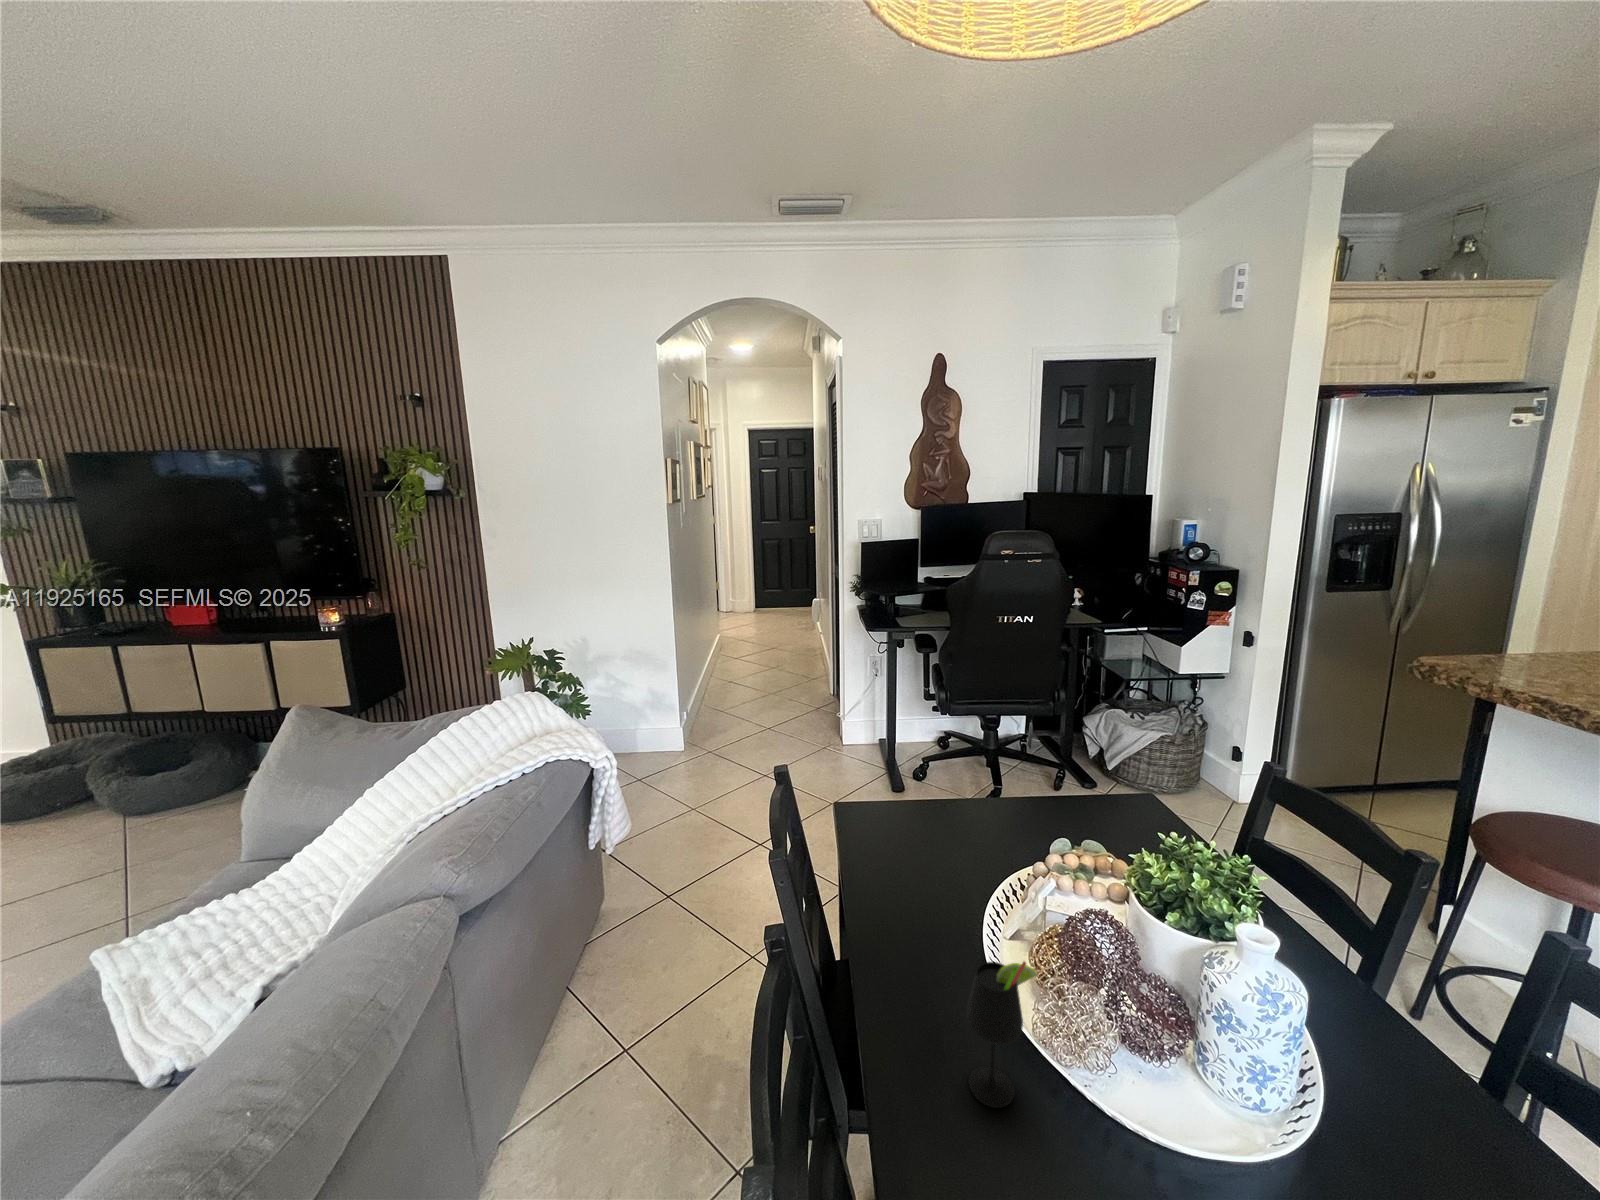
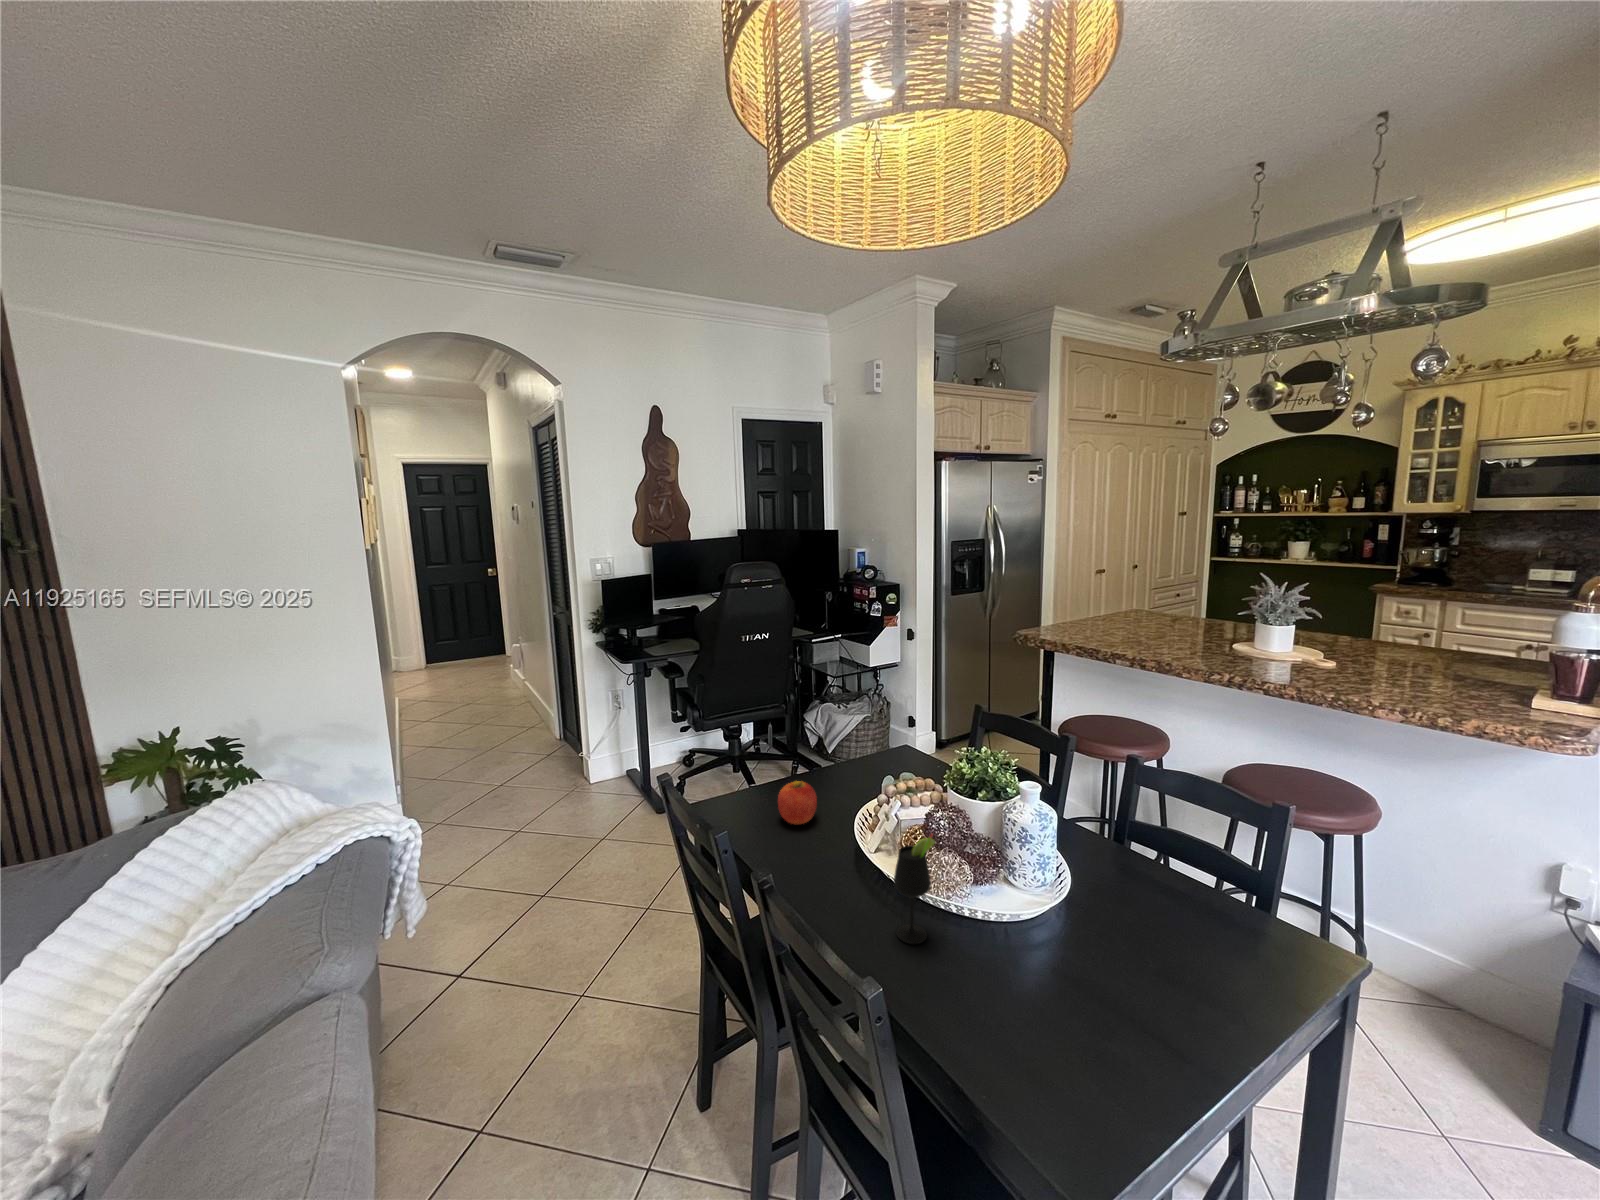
apple: none [914,812,965,867] -> present [778,781,817,825]

